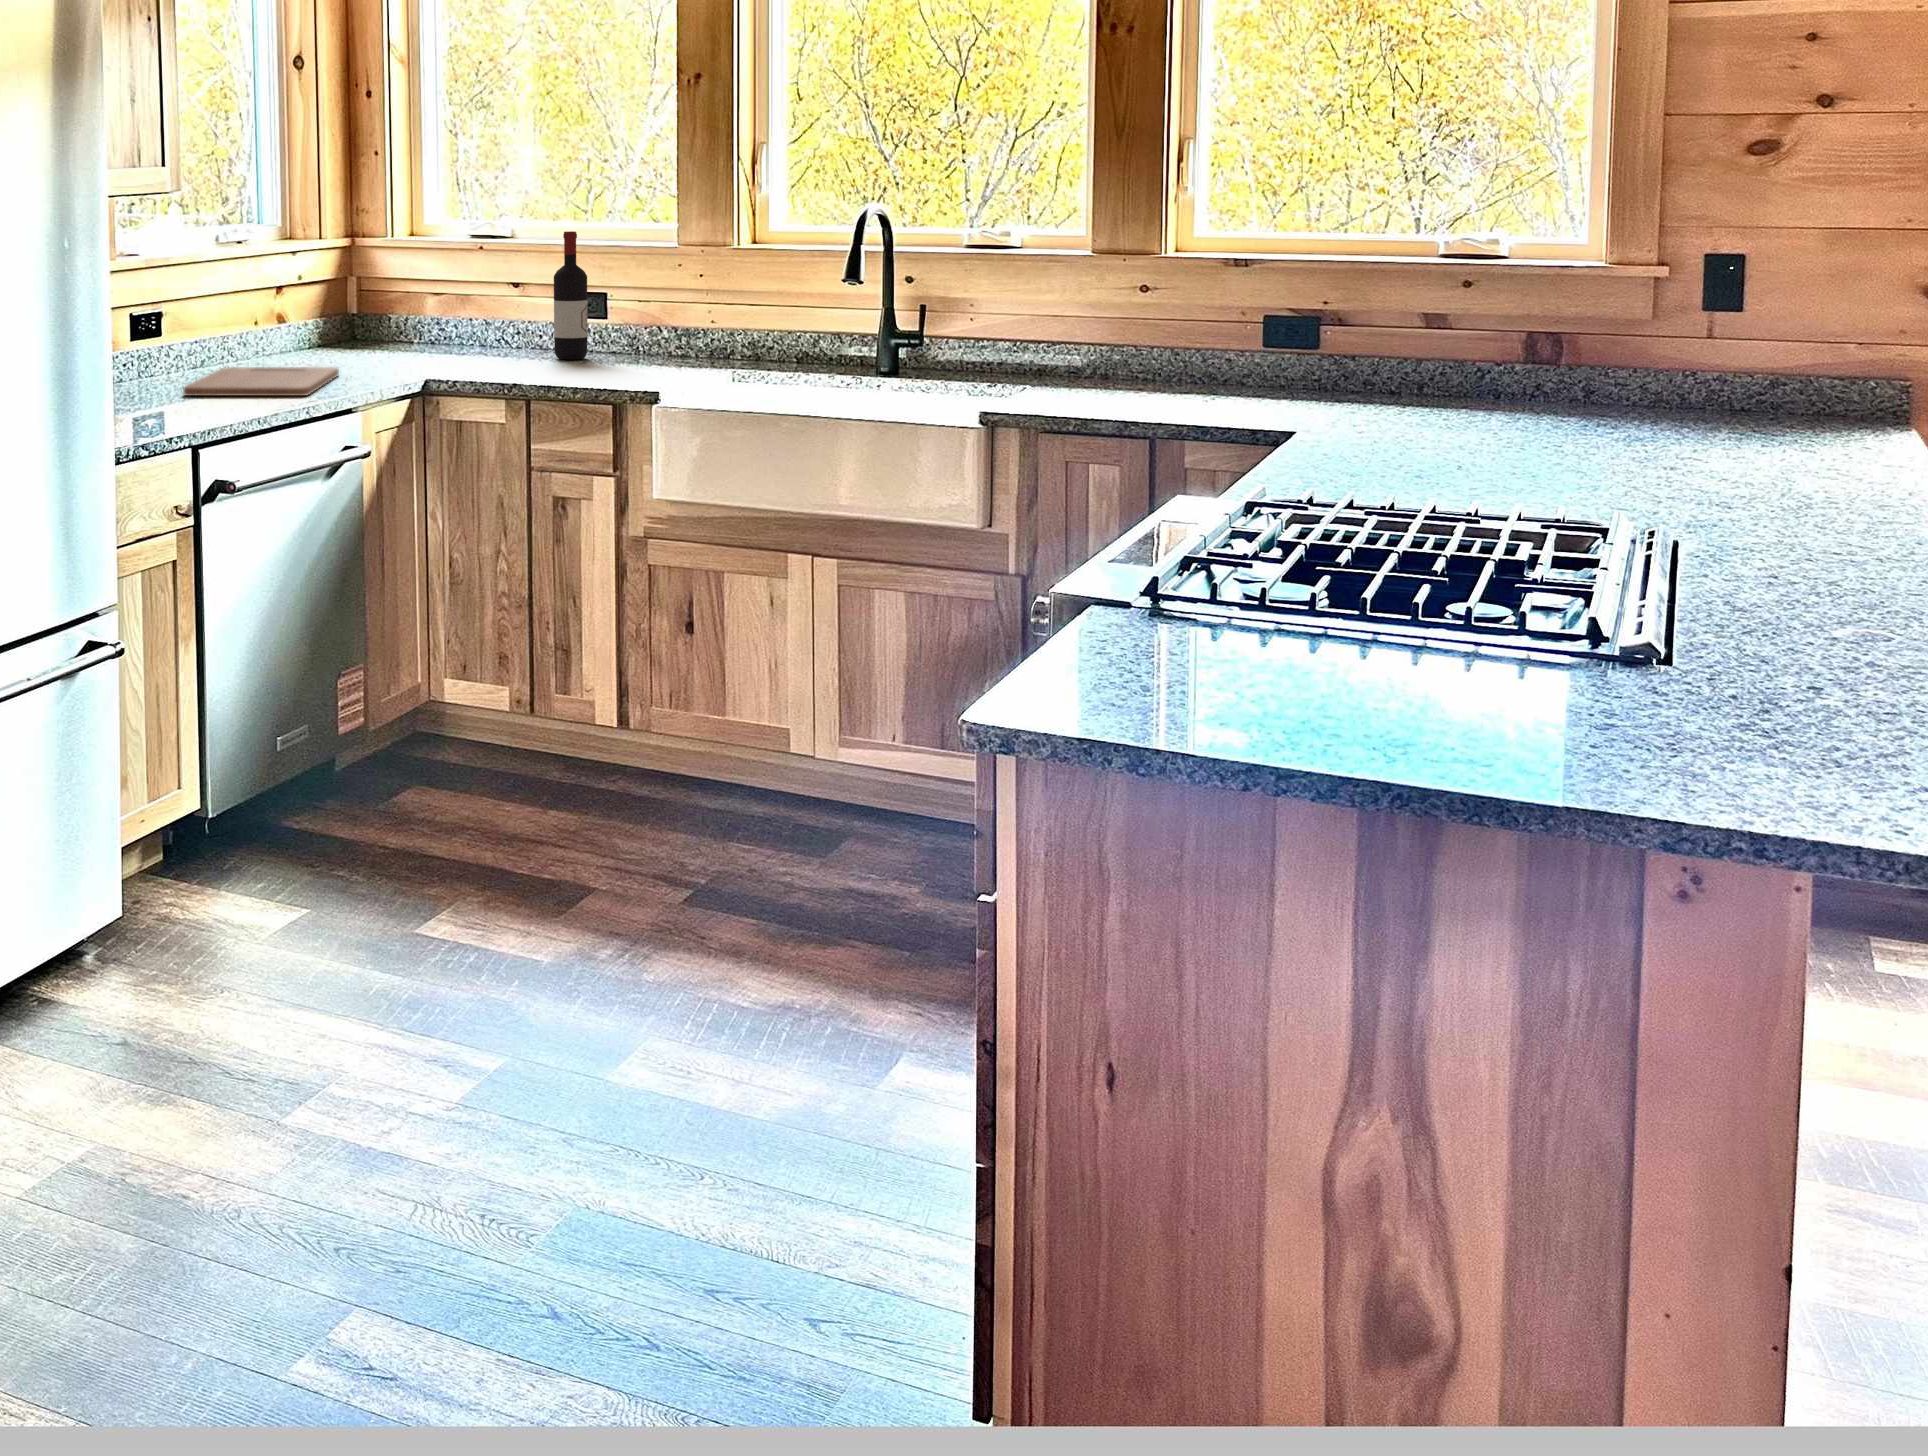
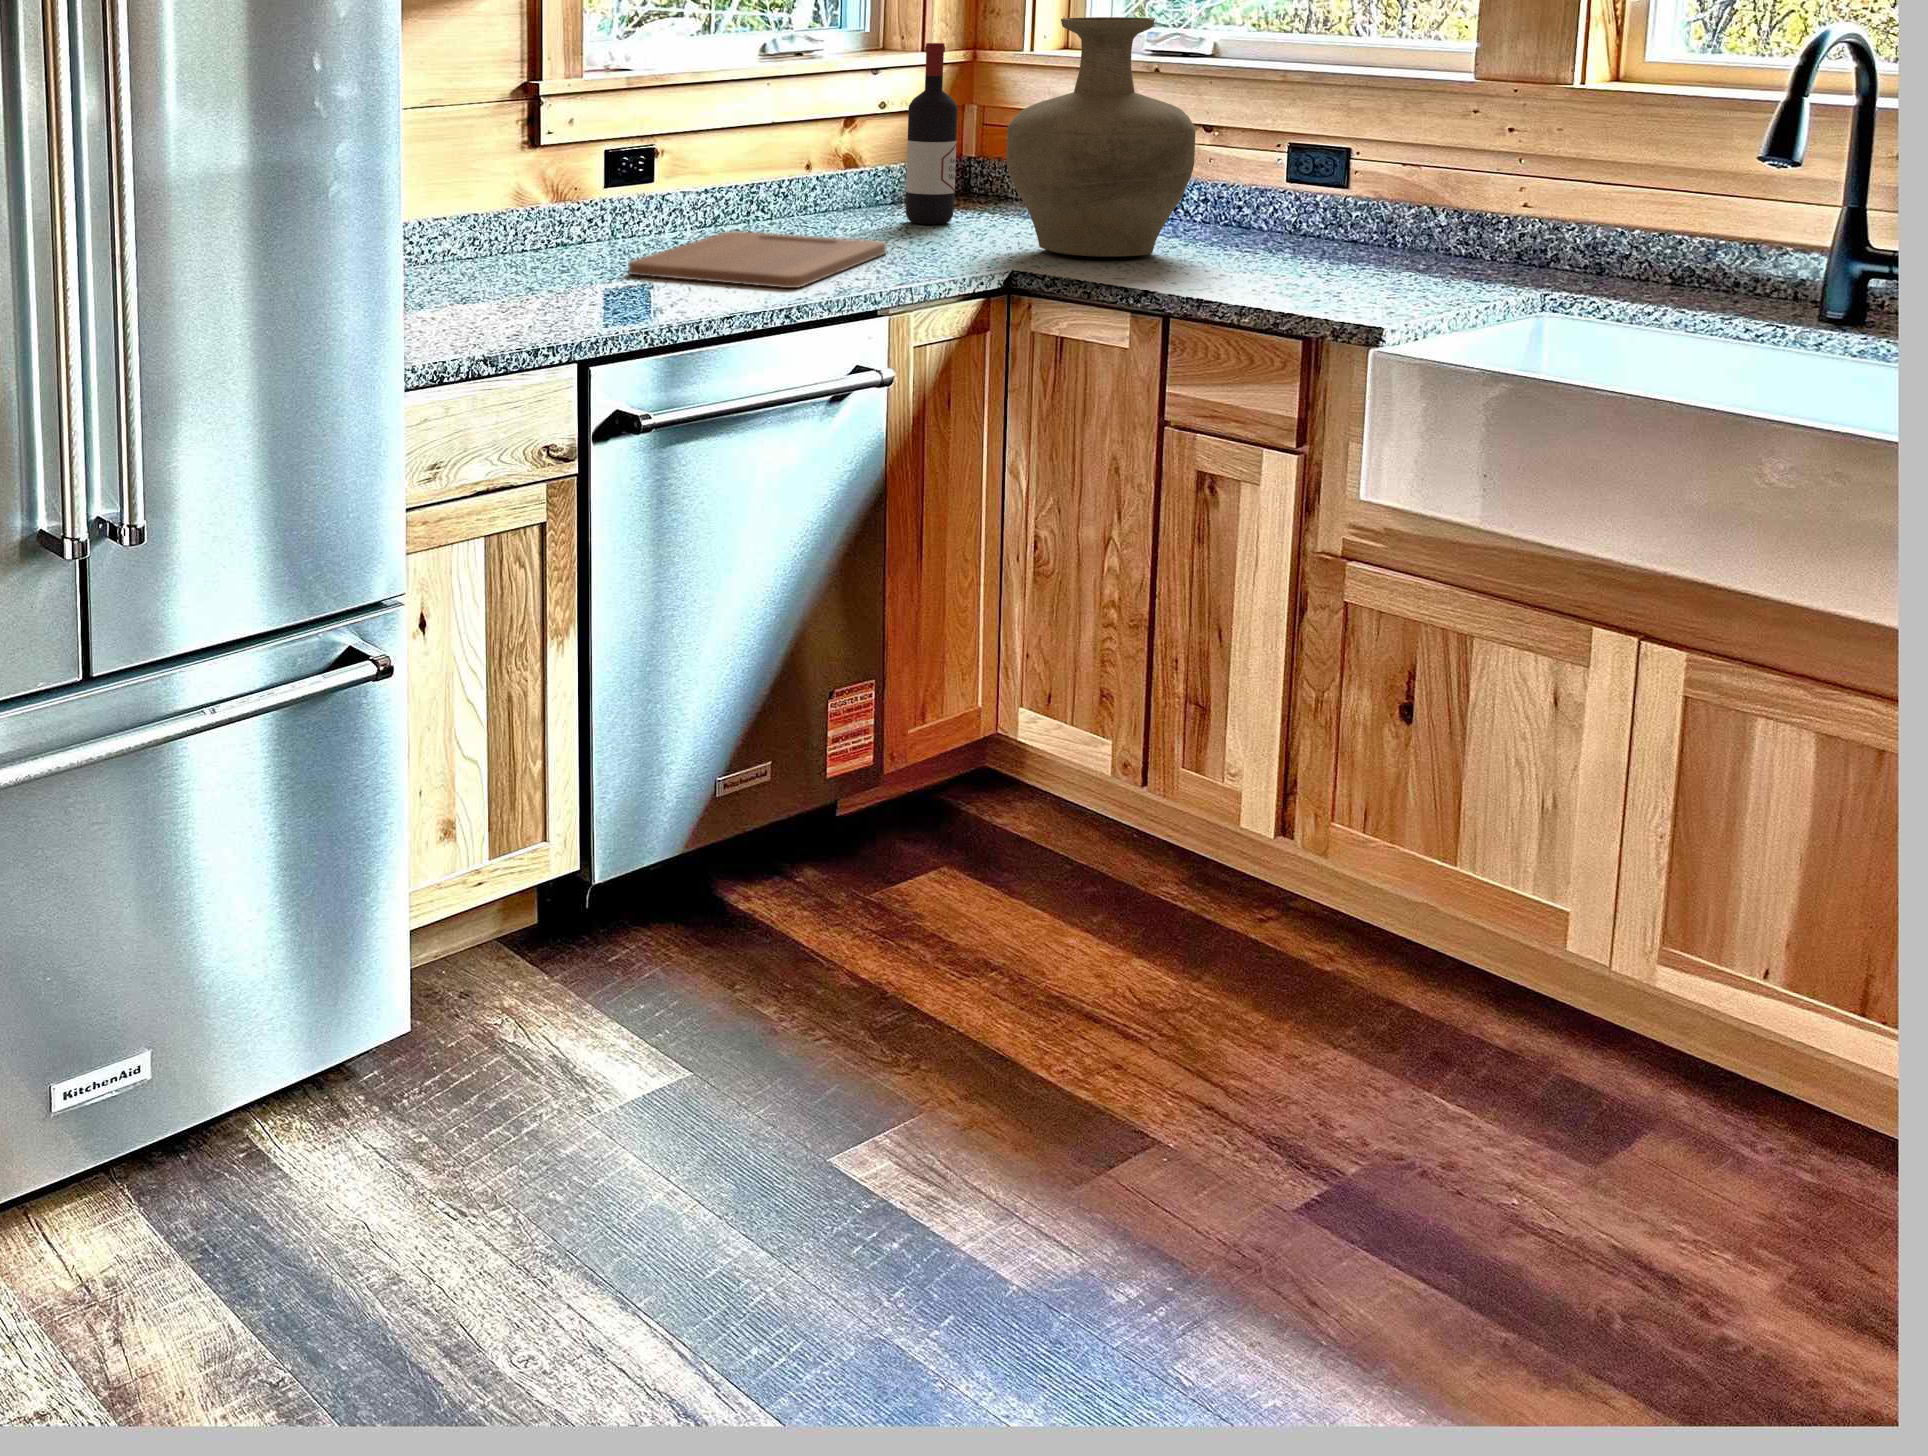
vase: none [408,213,527,369] -> present [1006,17,1196,257]
wine bottle: present [554,231,588,360] -> present [906,43,958,224]

